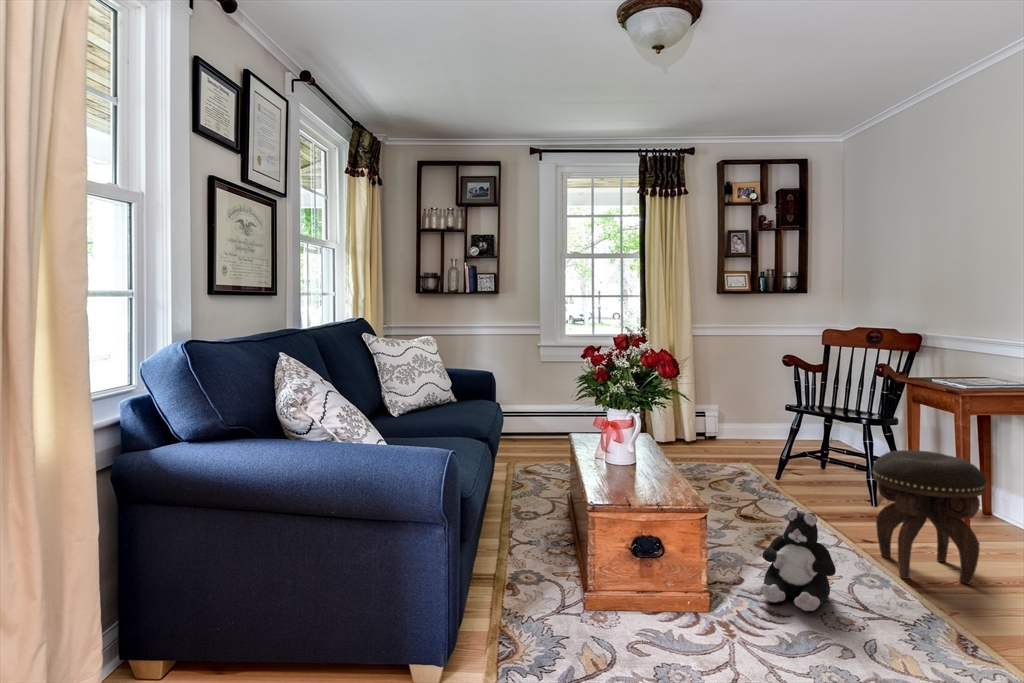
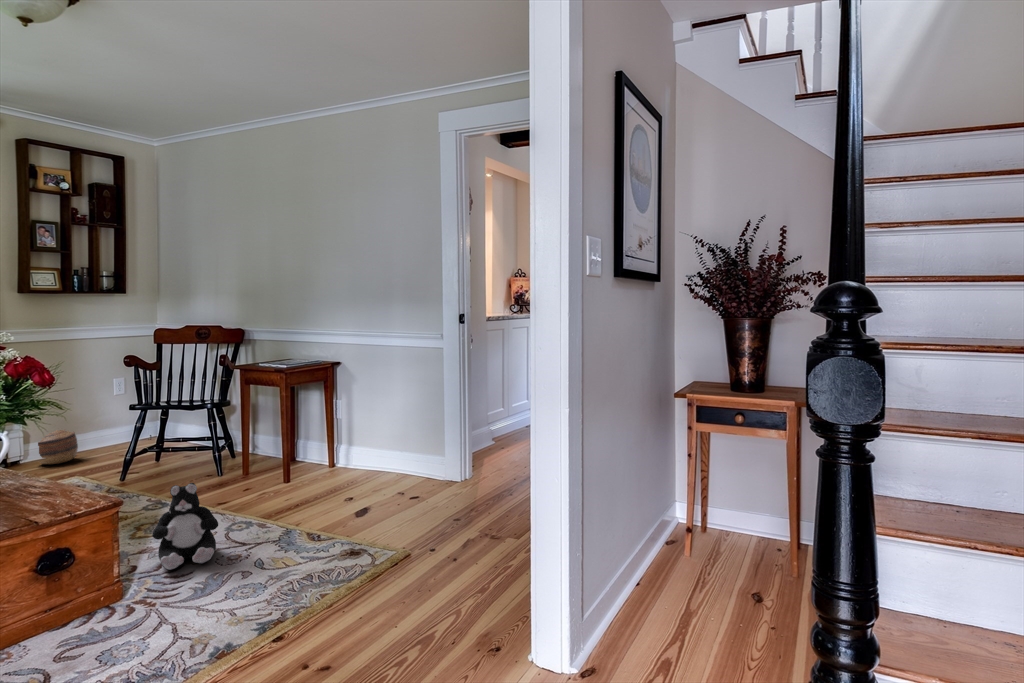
basket: none [726,412,761,444] -> present [38,430,78,464]
footstool: present [873,450,986,584] -> none [223,414,304,517]

